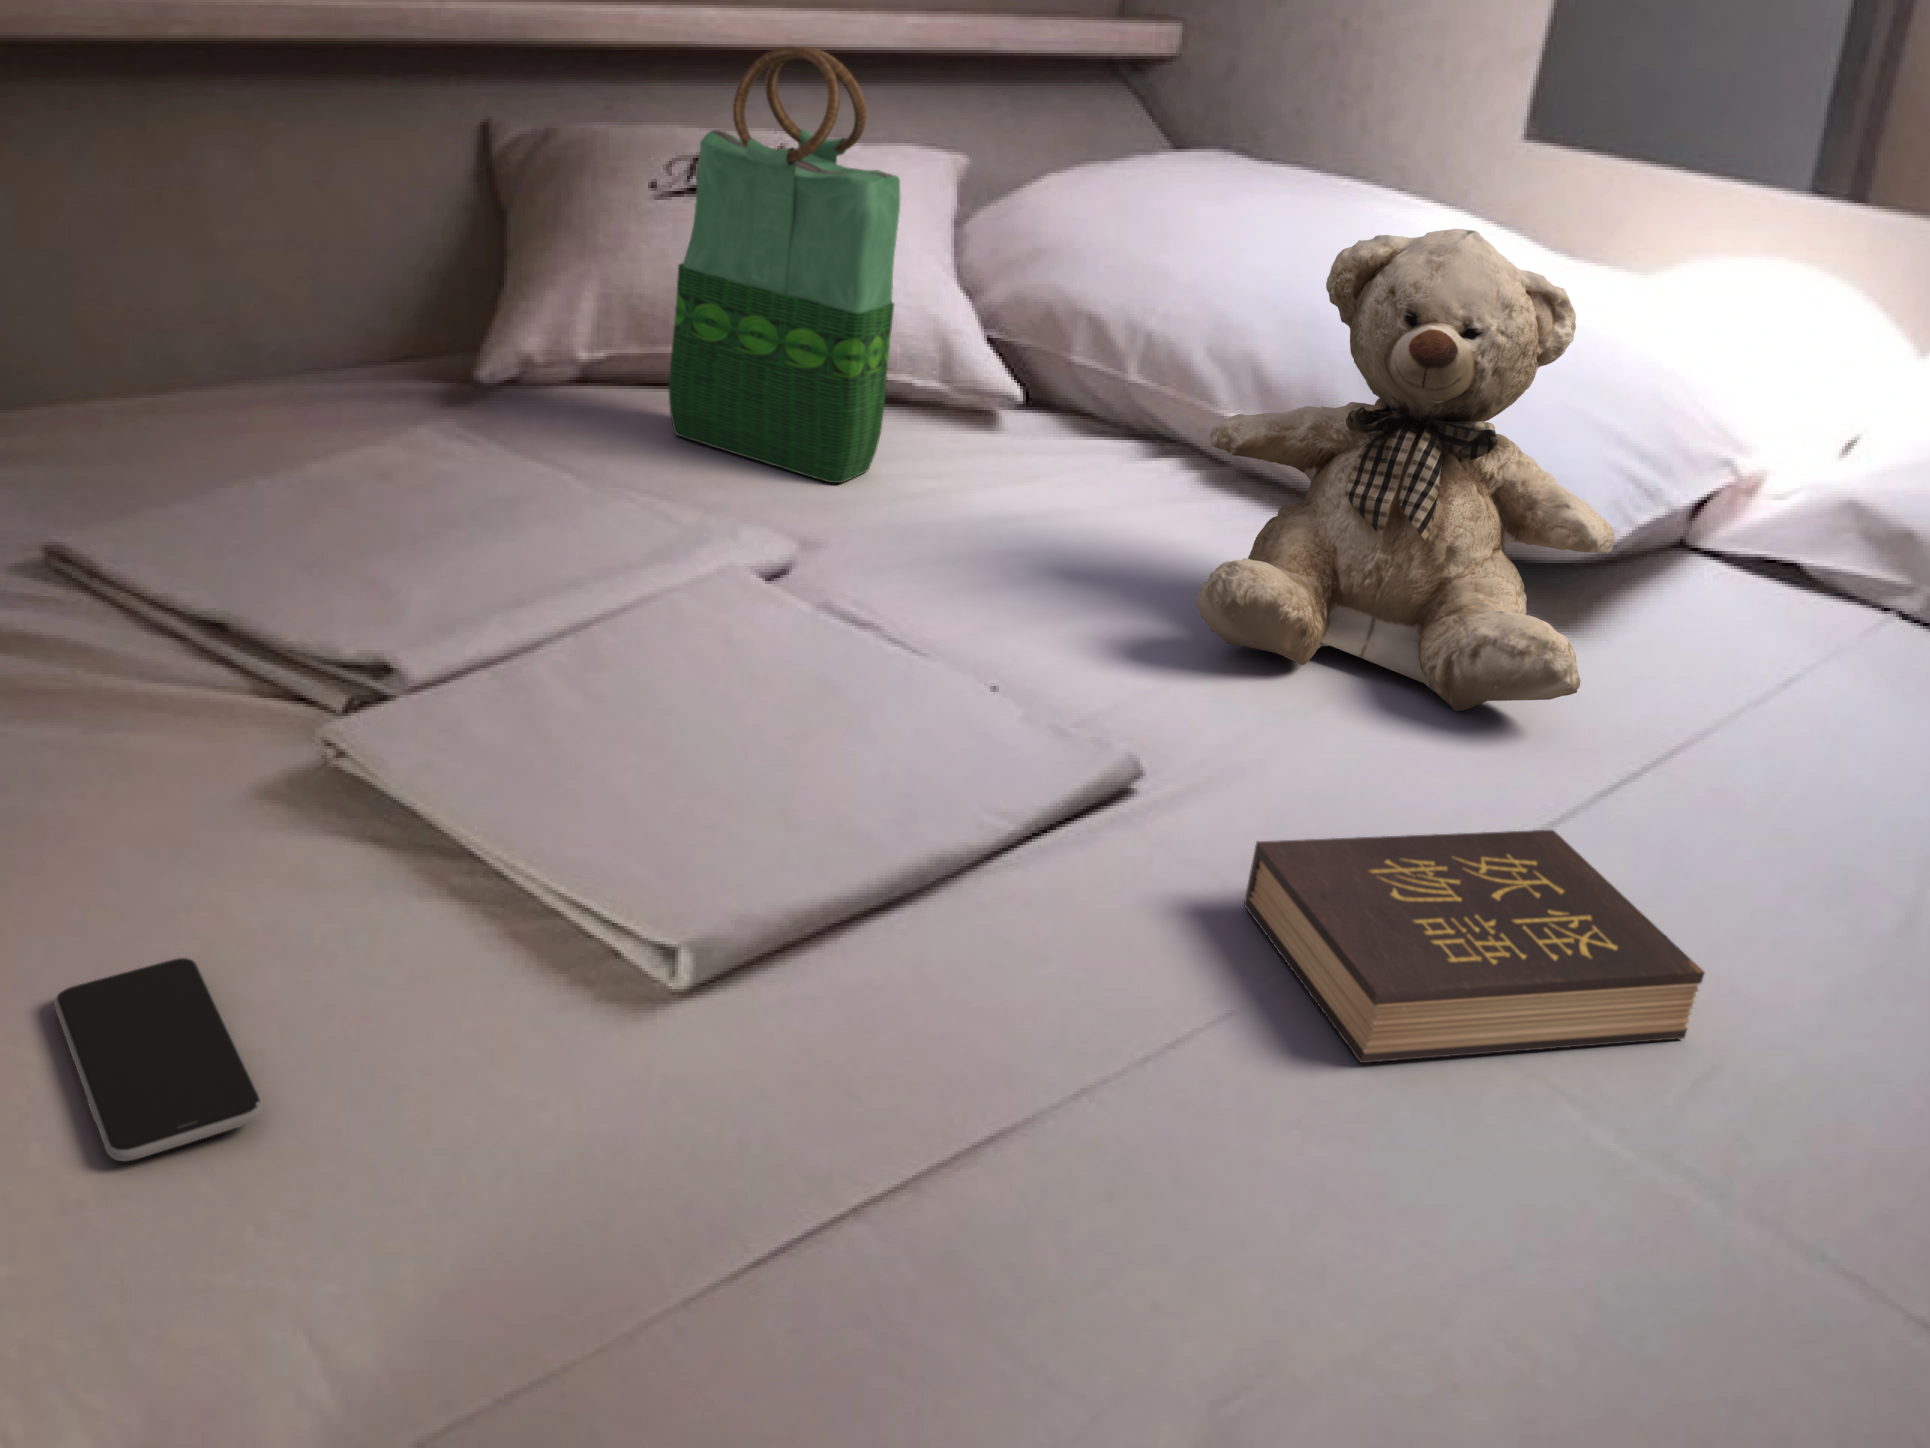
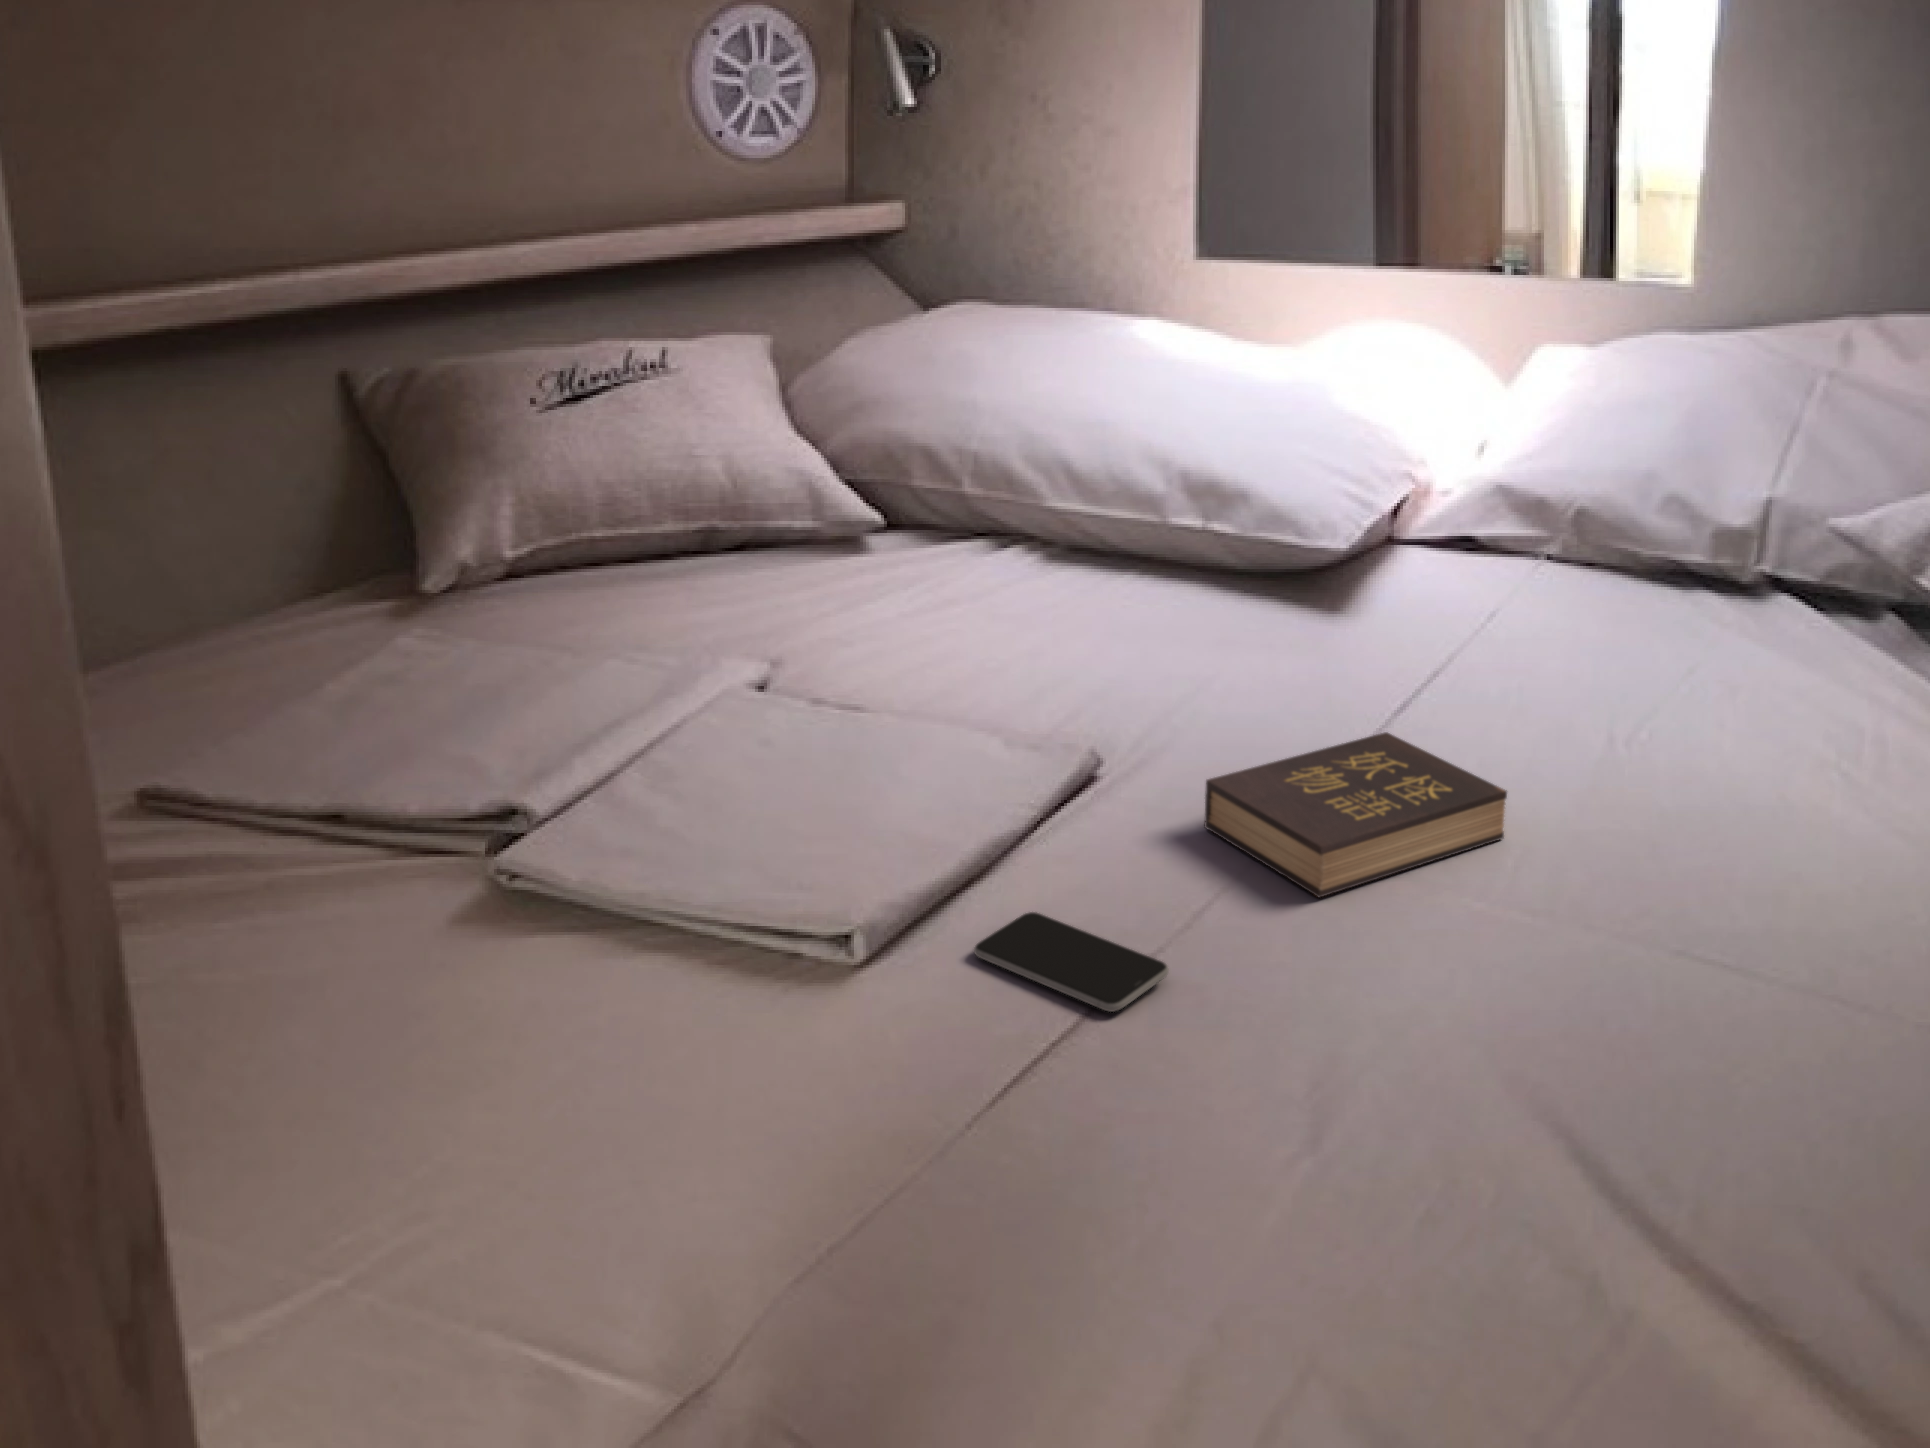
tote bag: present [669,46,900,483] -> none [594,272,789,615]
teddy bear: present [1195,229,1615,711] -> none [1066,337,1368,679]
smartphone: present [54,958,264,1161] -> present [974,912,1169,1012]

